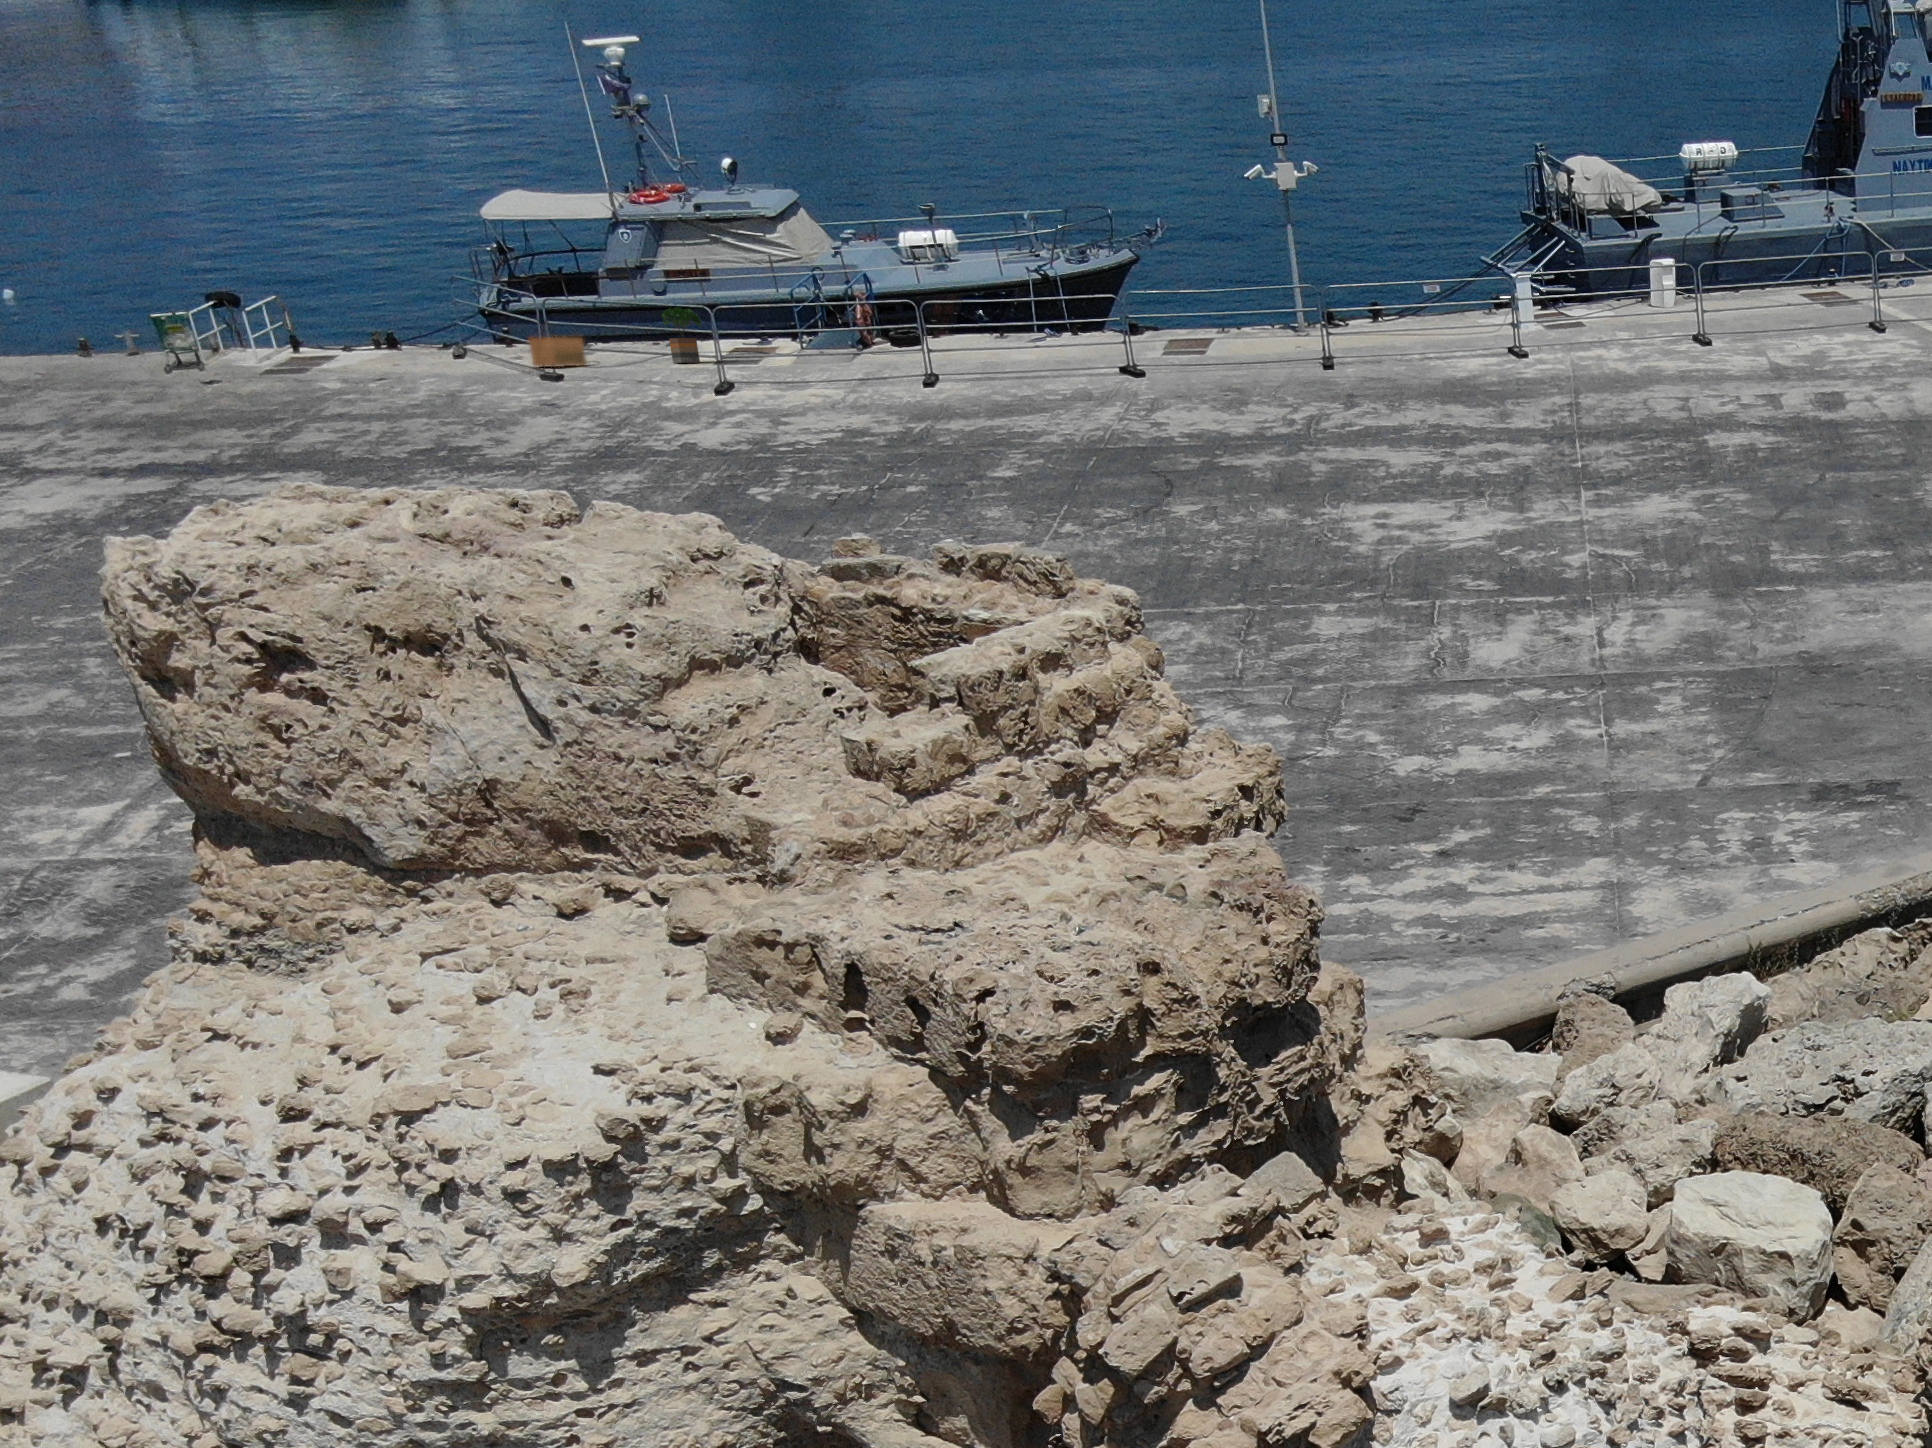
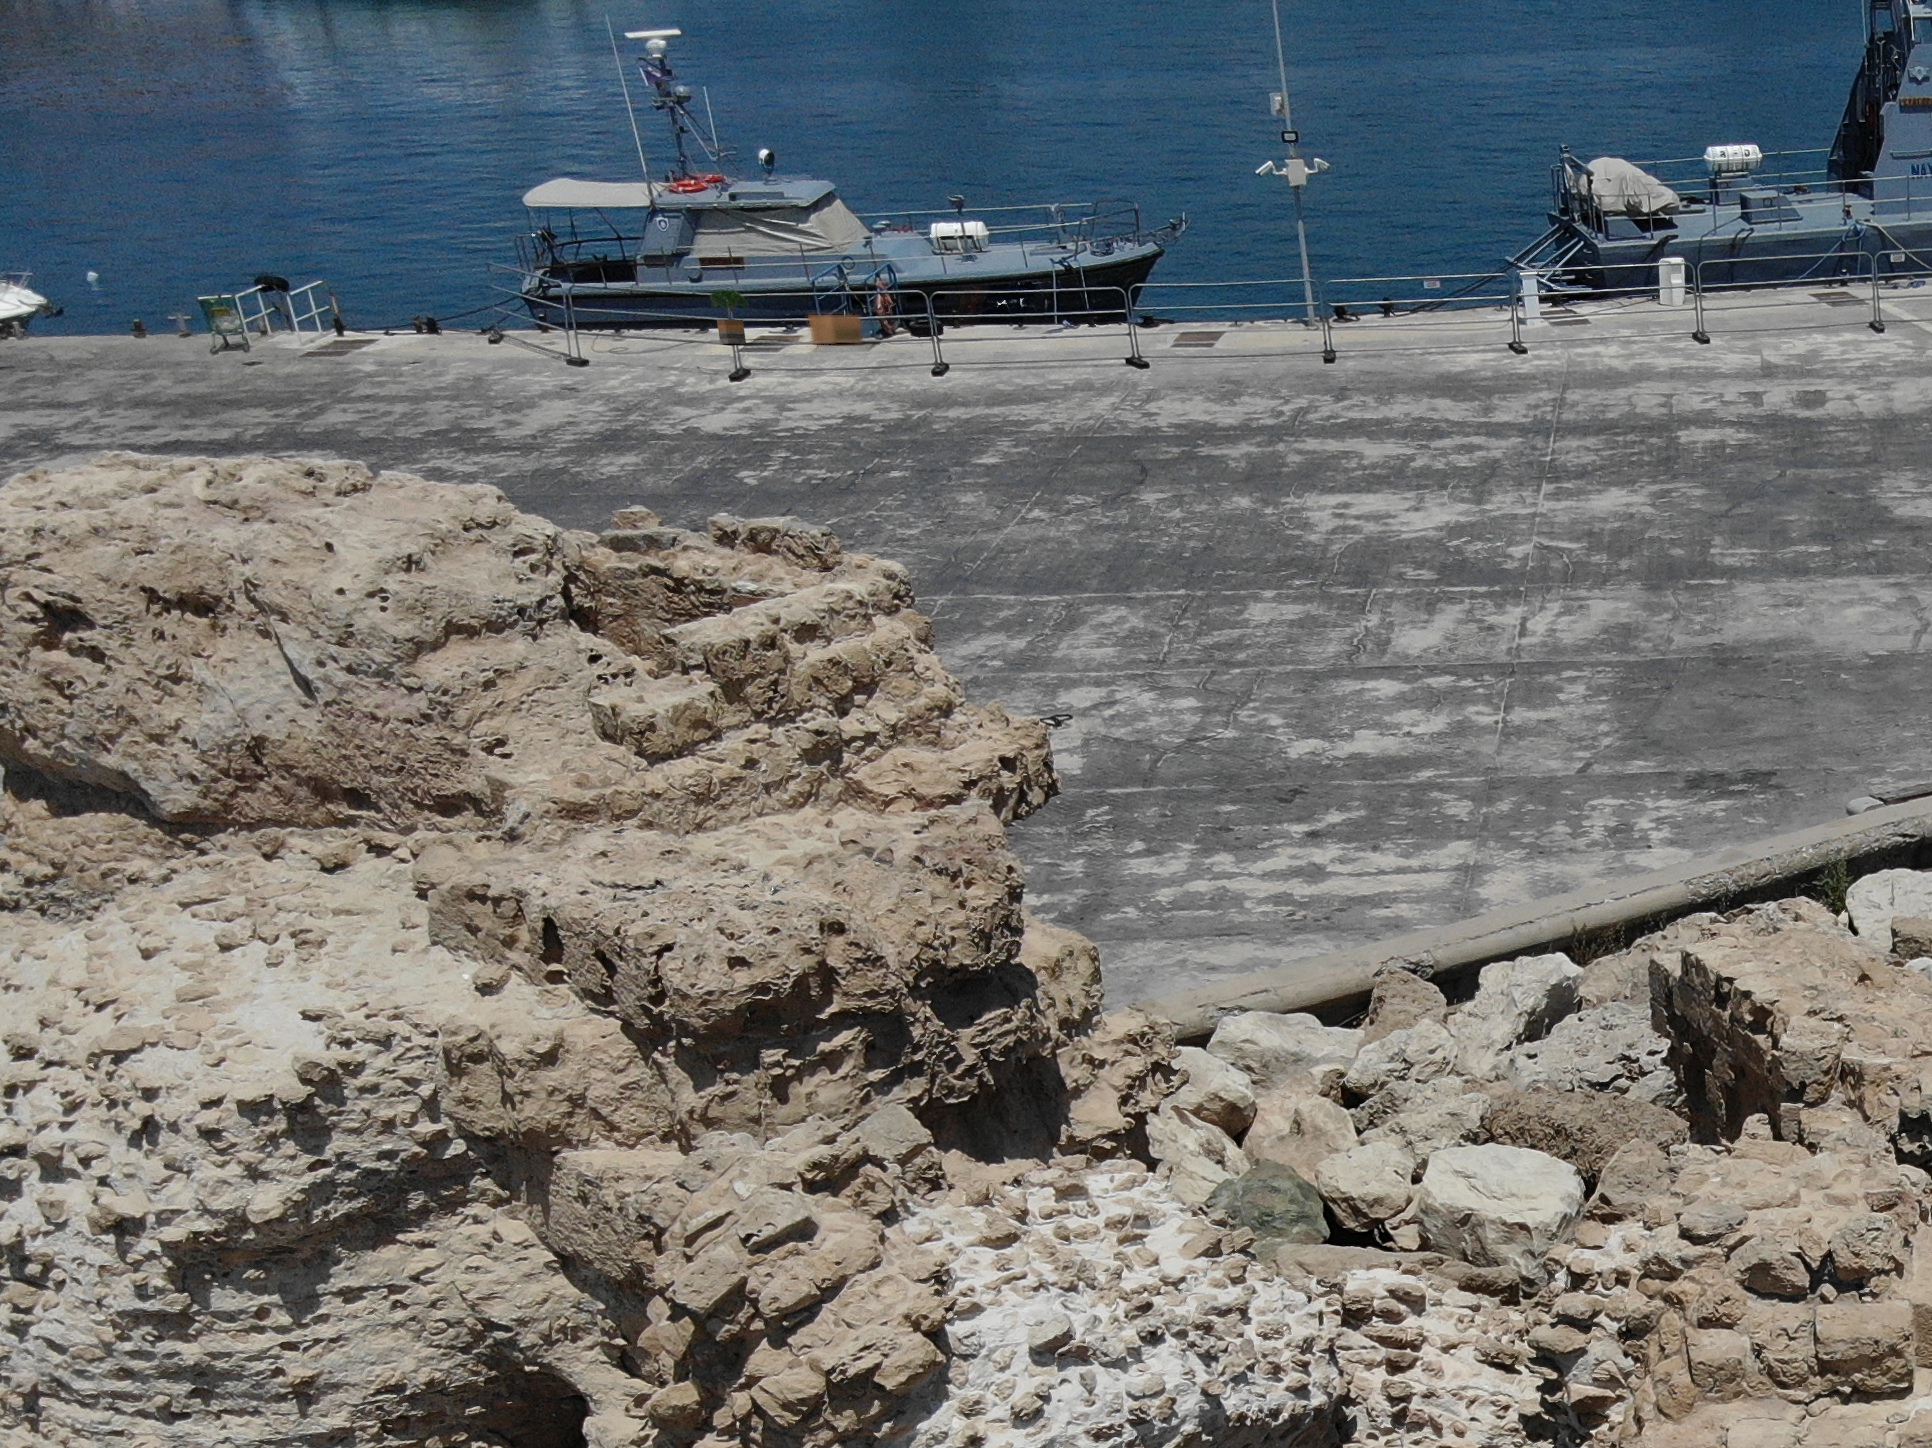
cardboard box: present [528,337,587,367] -> present [809,315,863,344]

